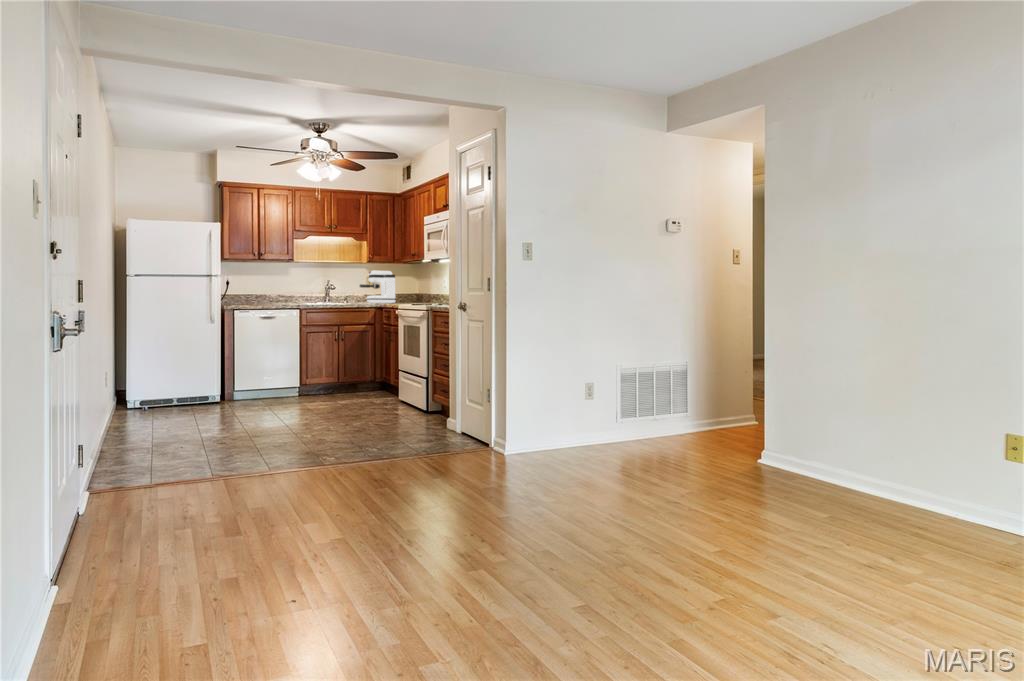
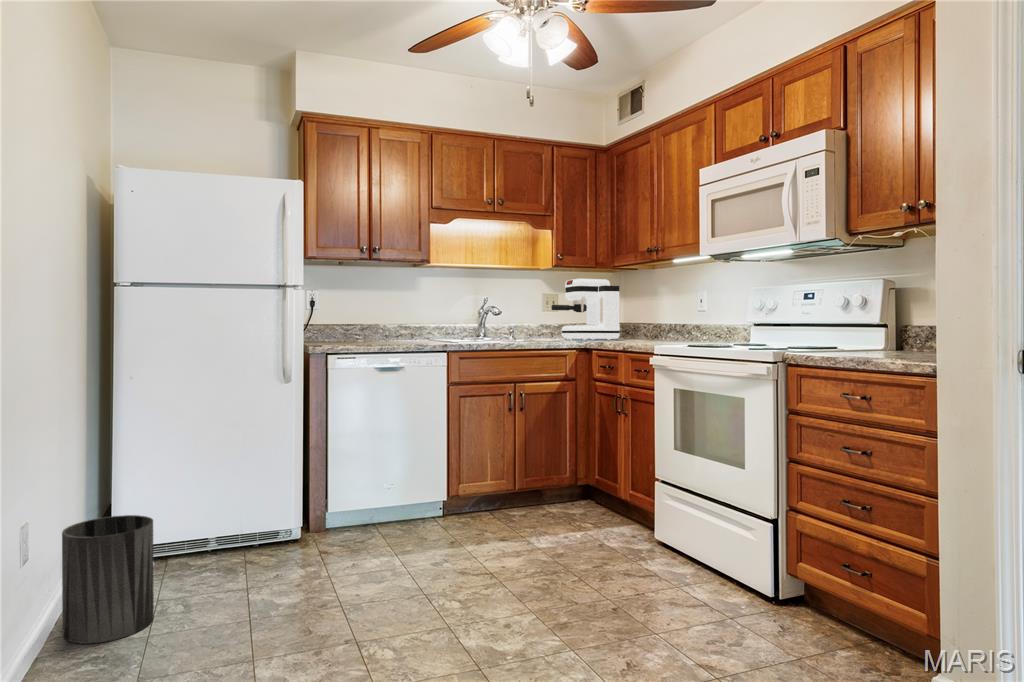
trash can: none [117,377,155,423] -> present [62,515,154,644]

